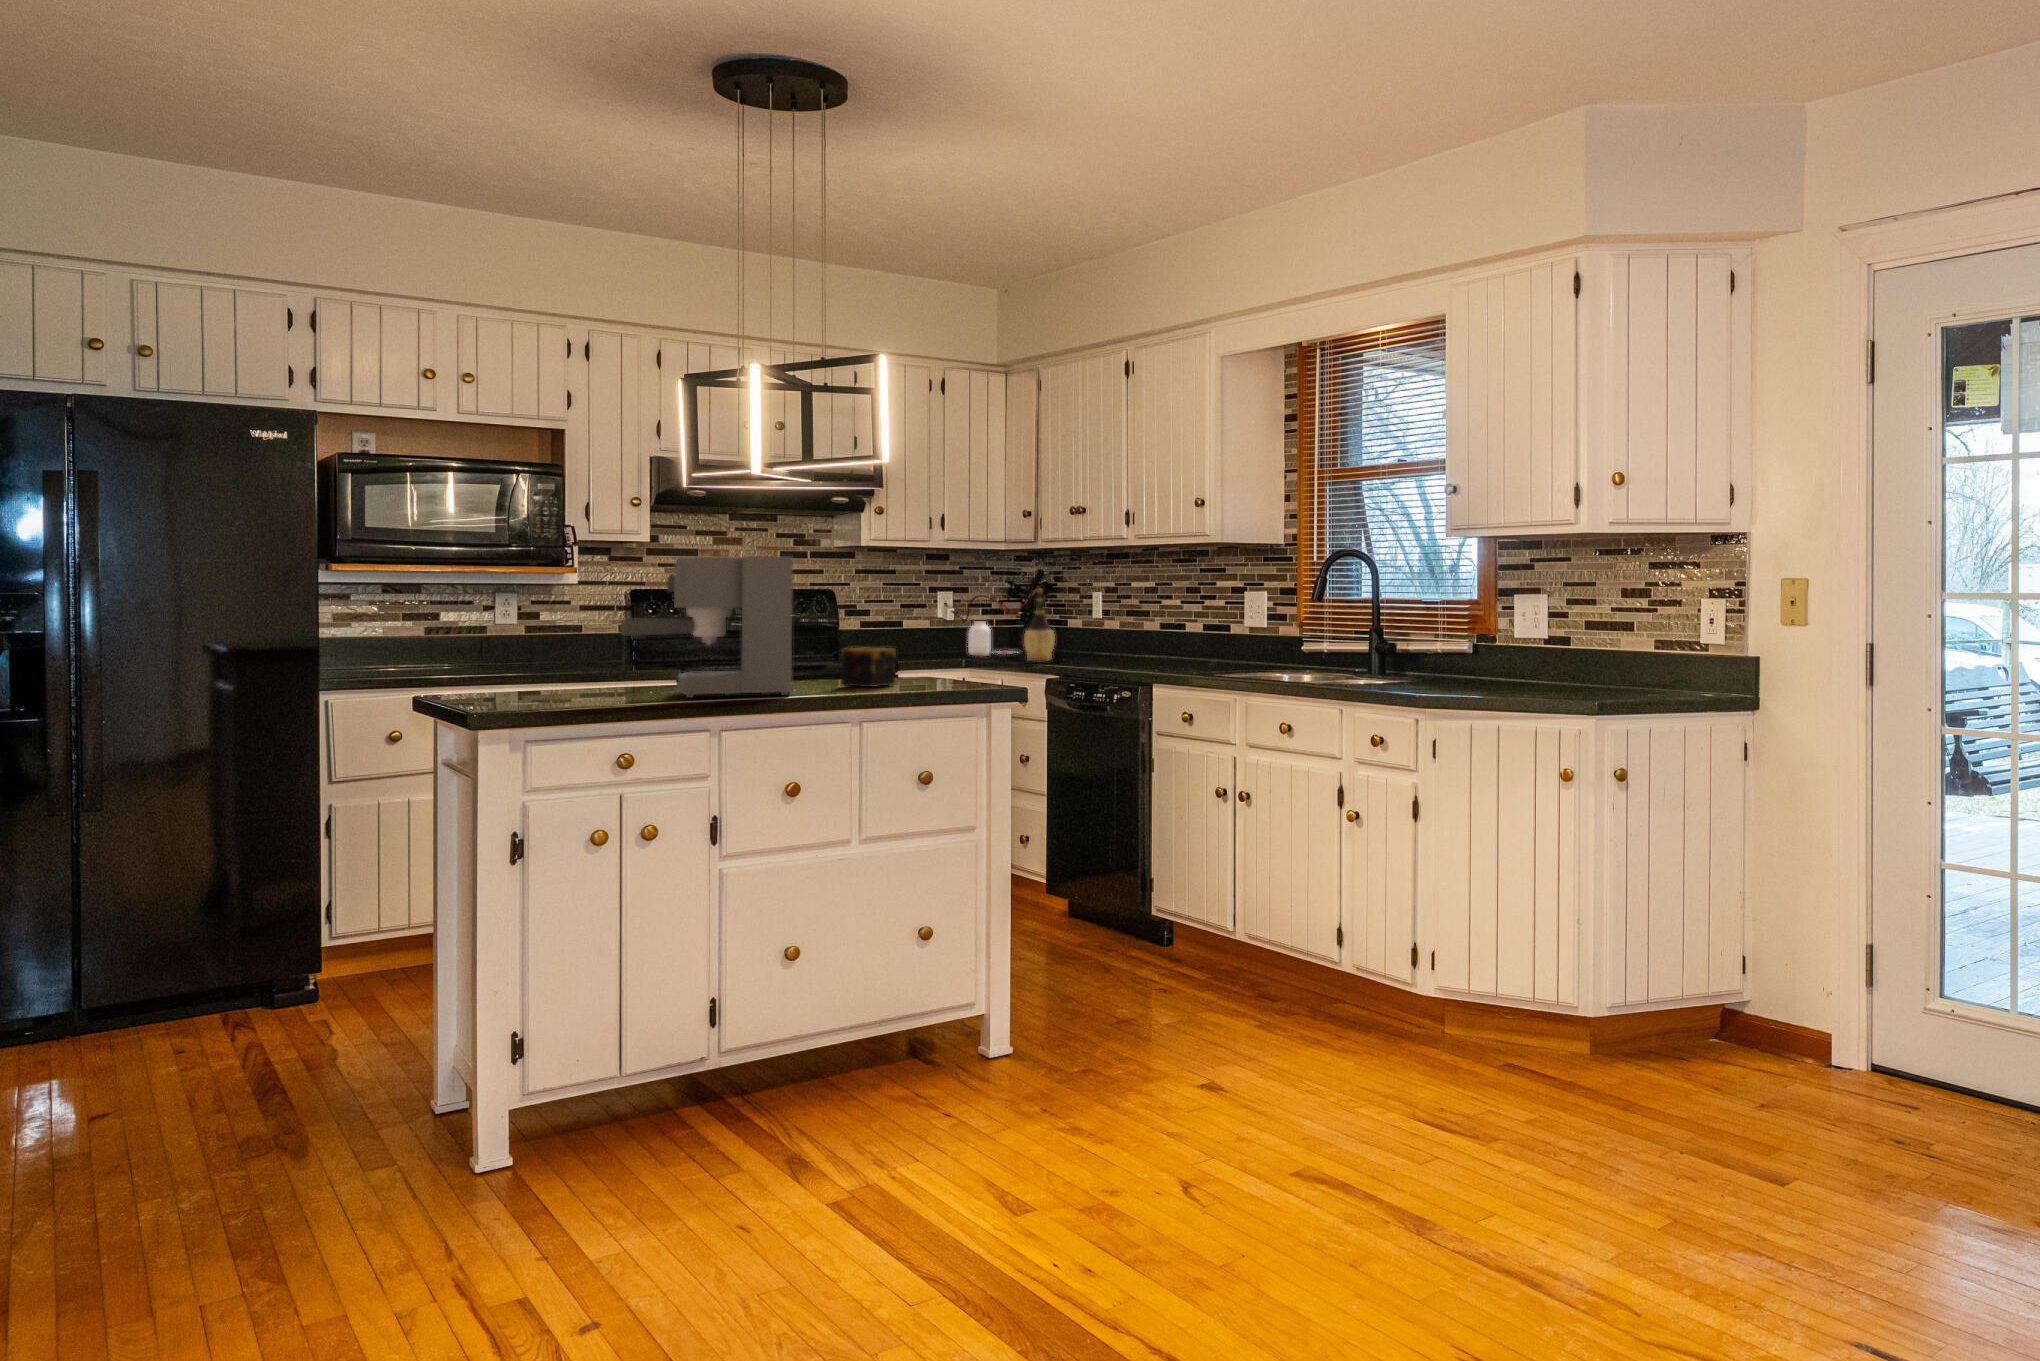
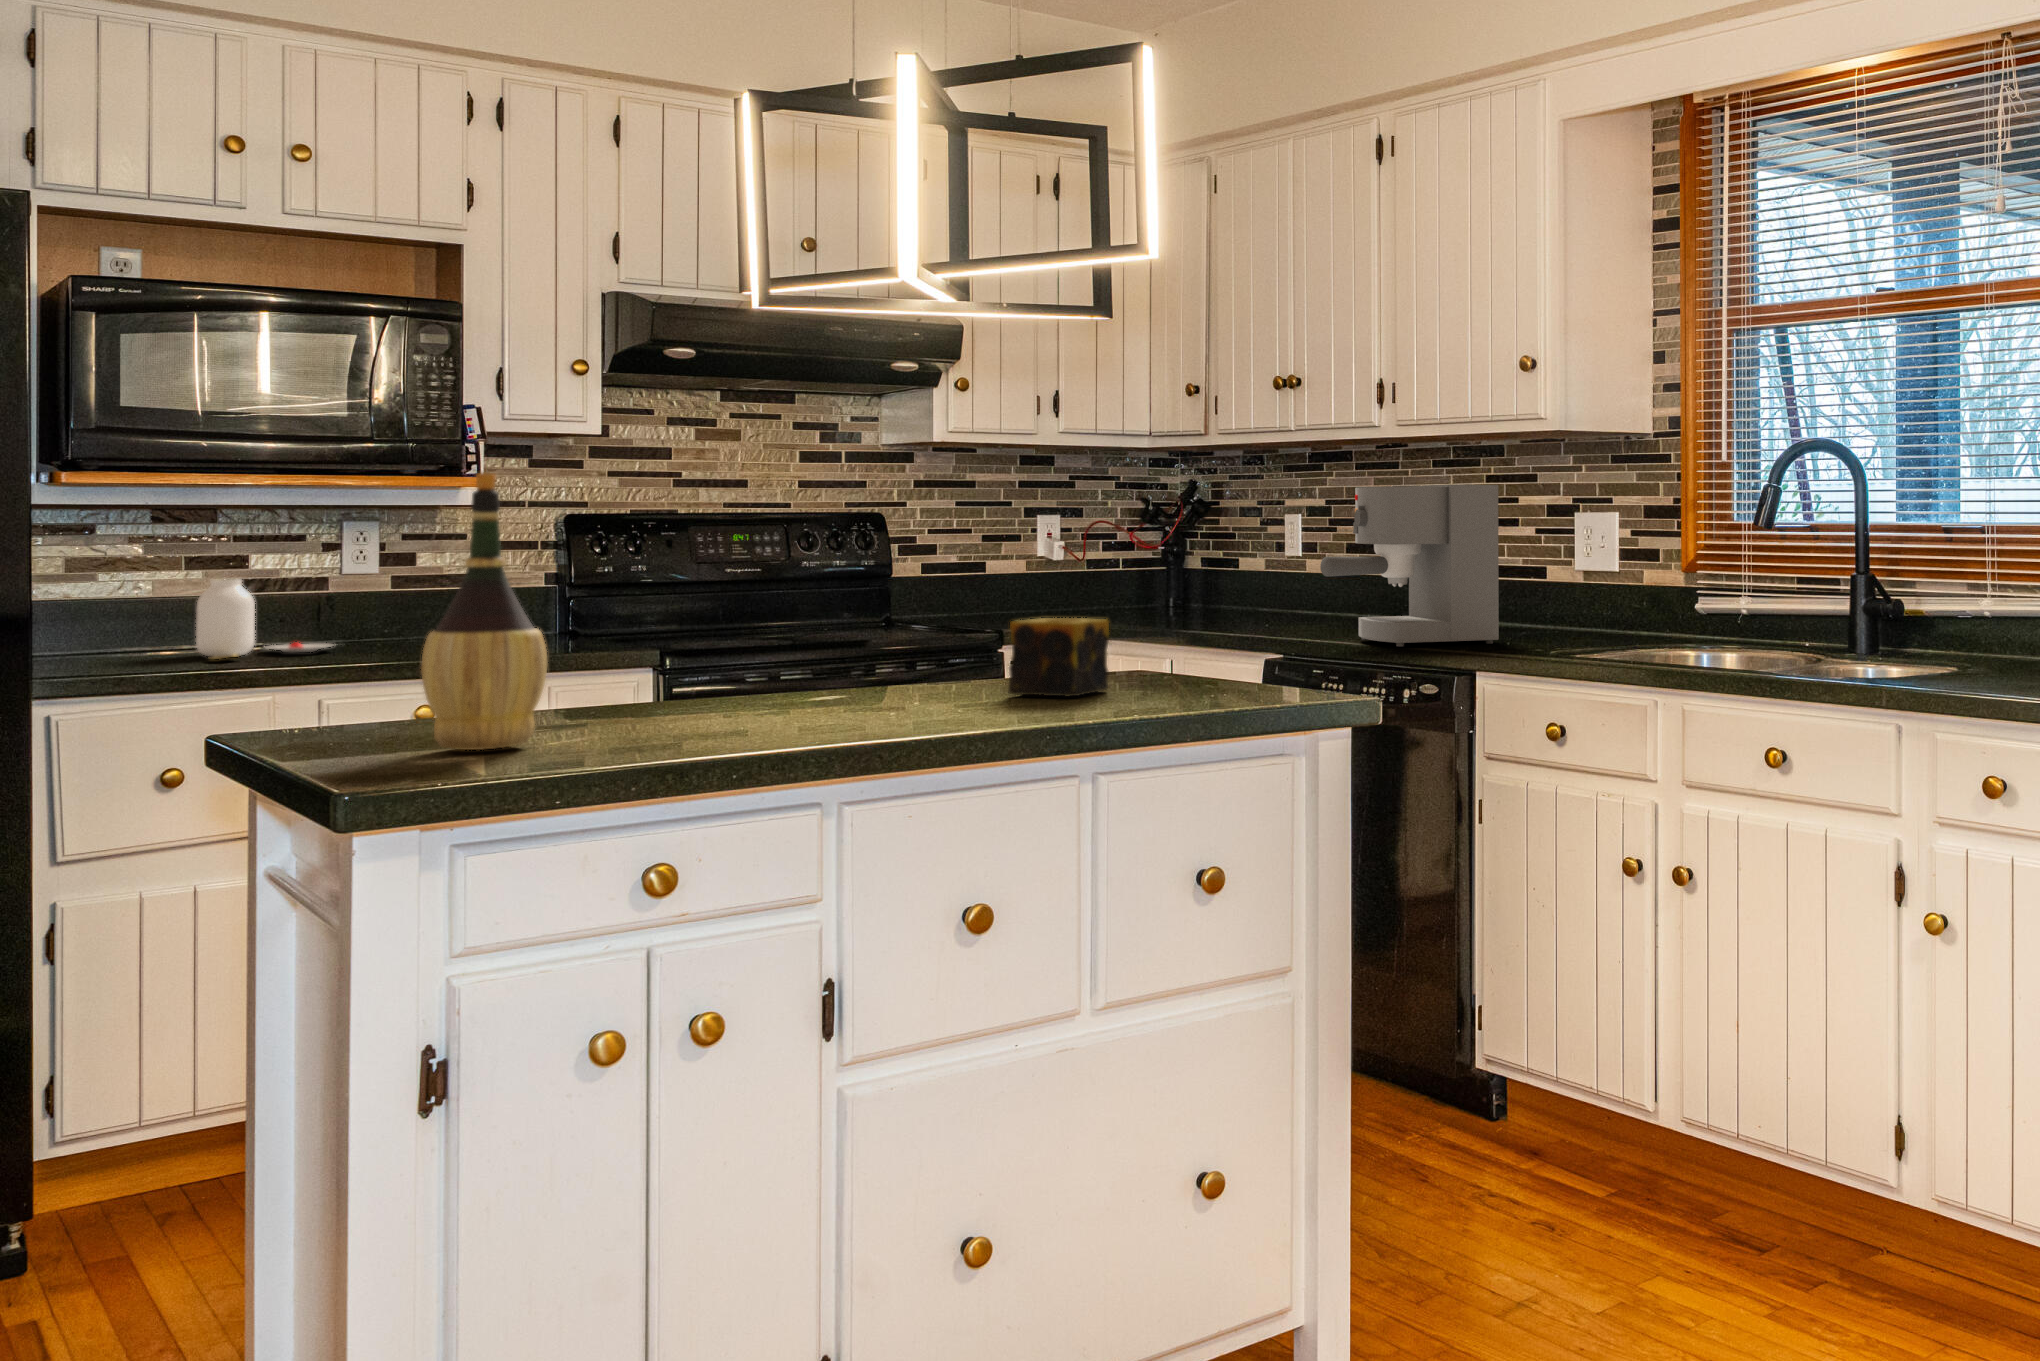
coffee maker: present [620,556,793,698] -> present [1320,485,1499,646]
wine bottle: present [1024,589,1055,662] -> present [421,472,547,750]
jar: present [968,621,1018,656] -> present [196,579,332,659]

